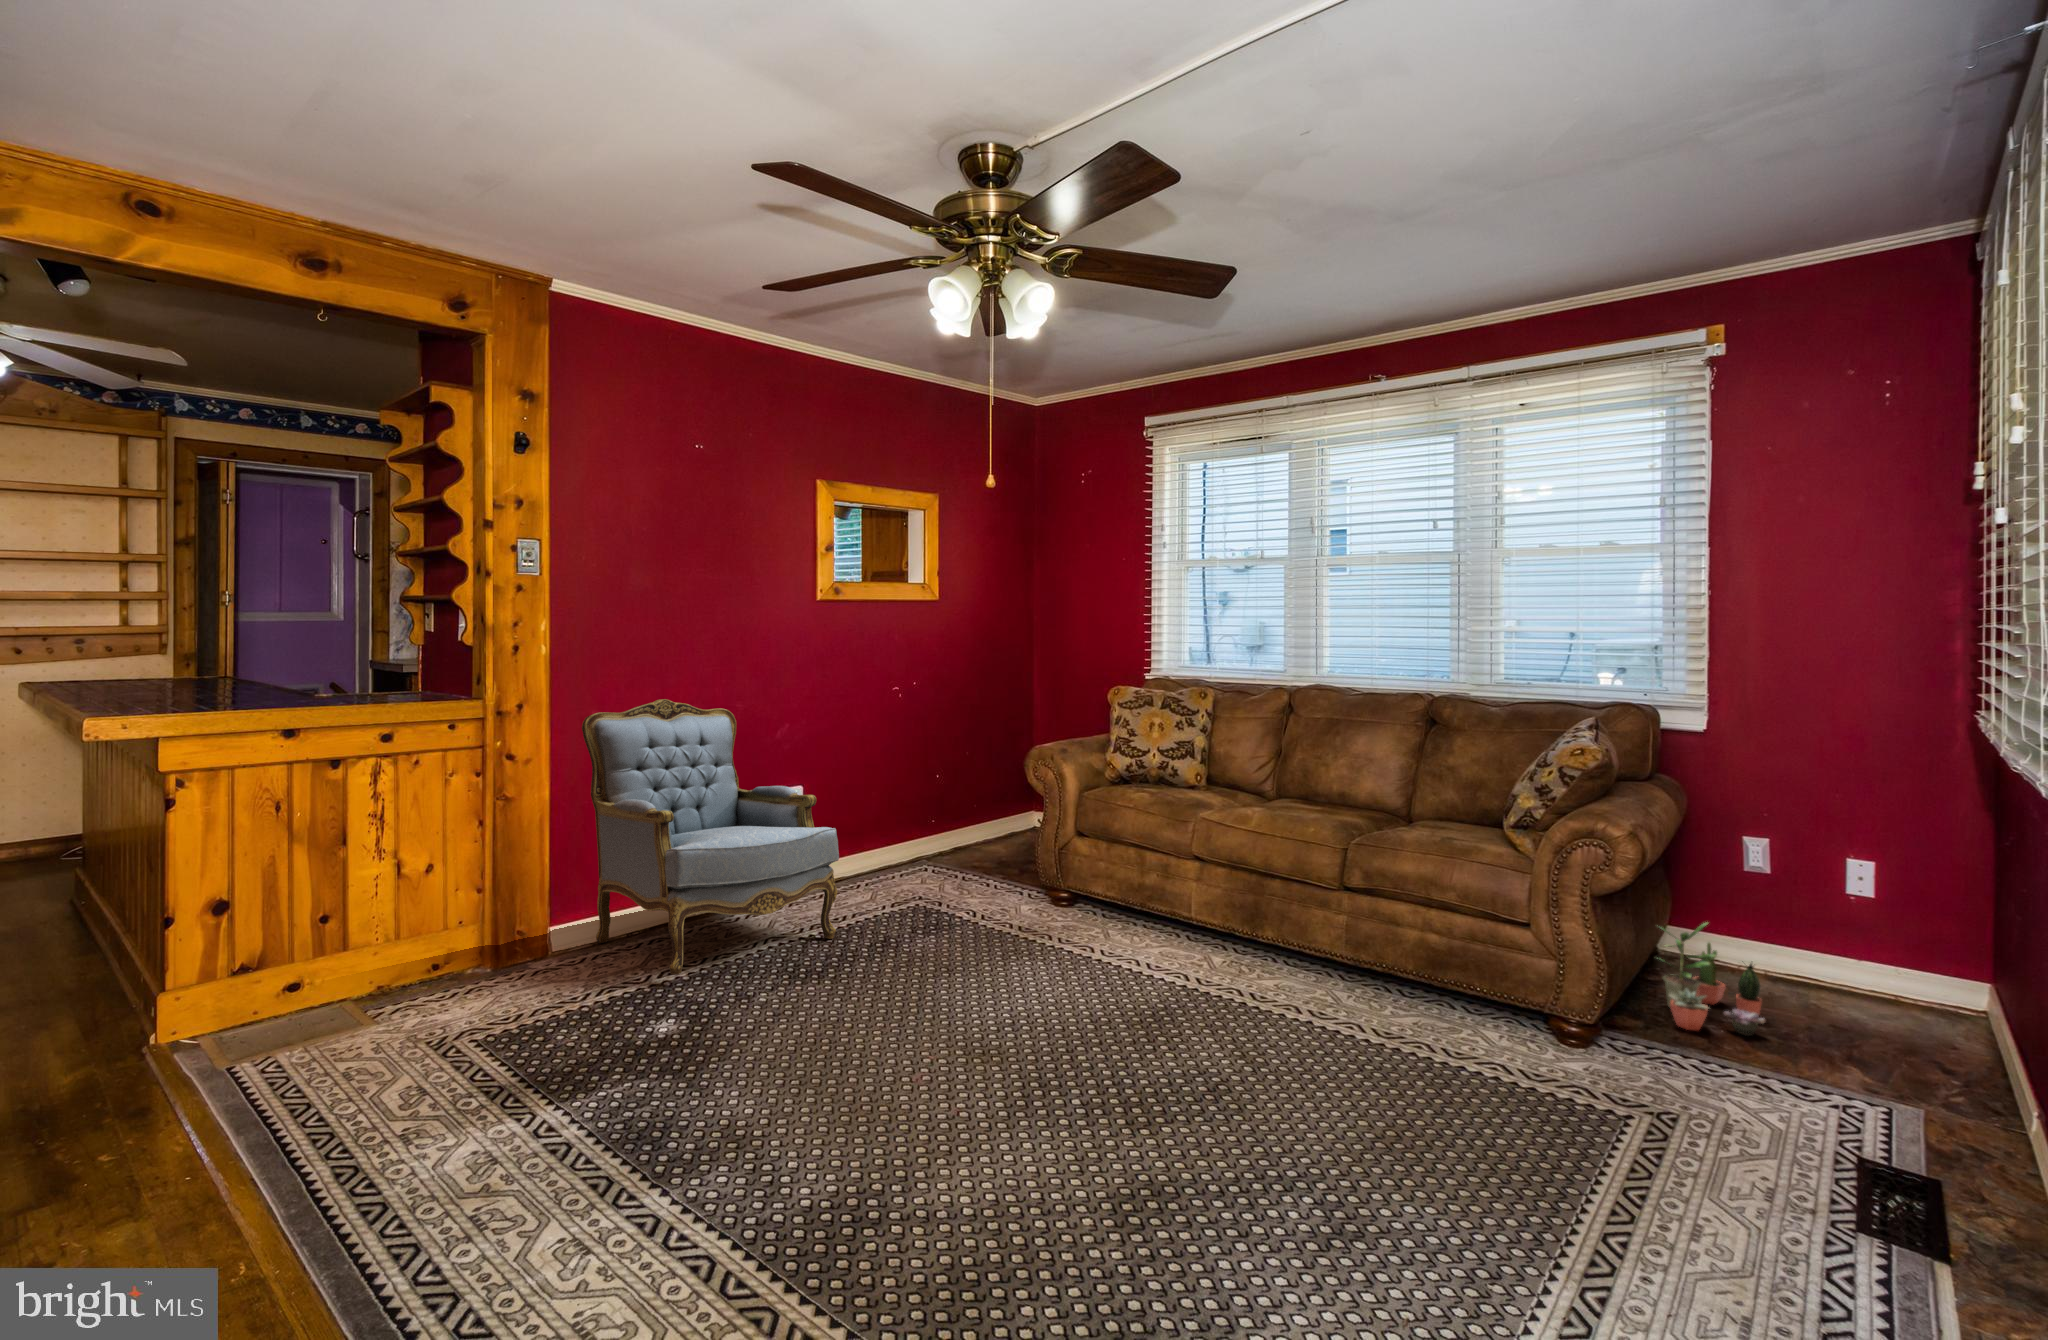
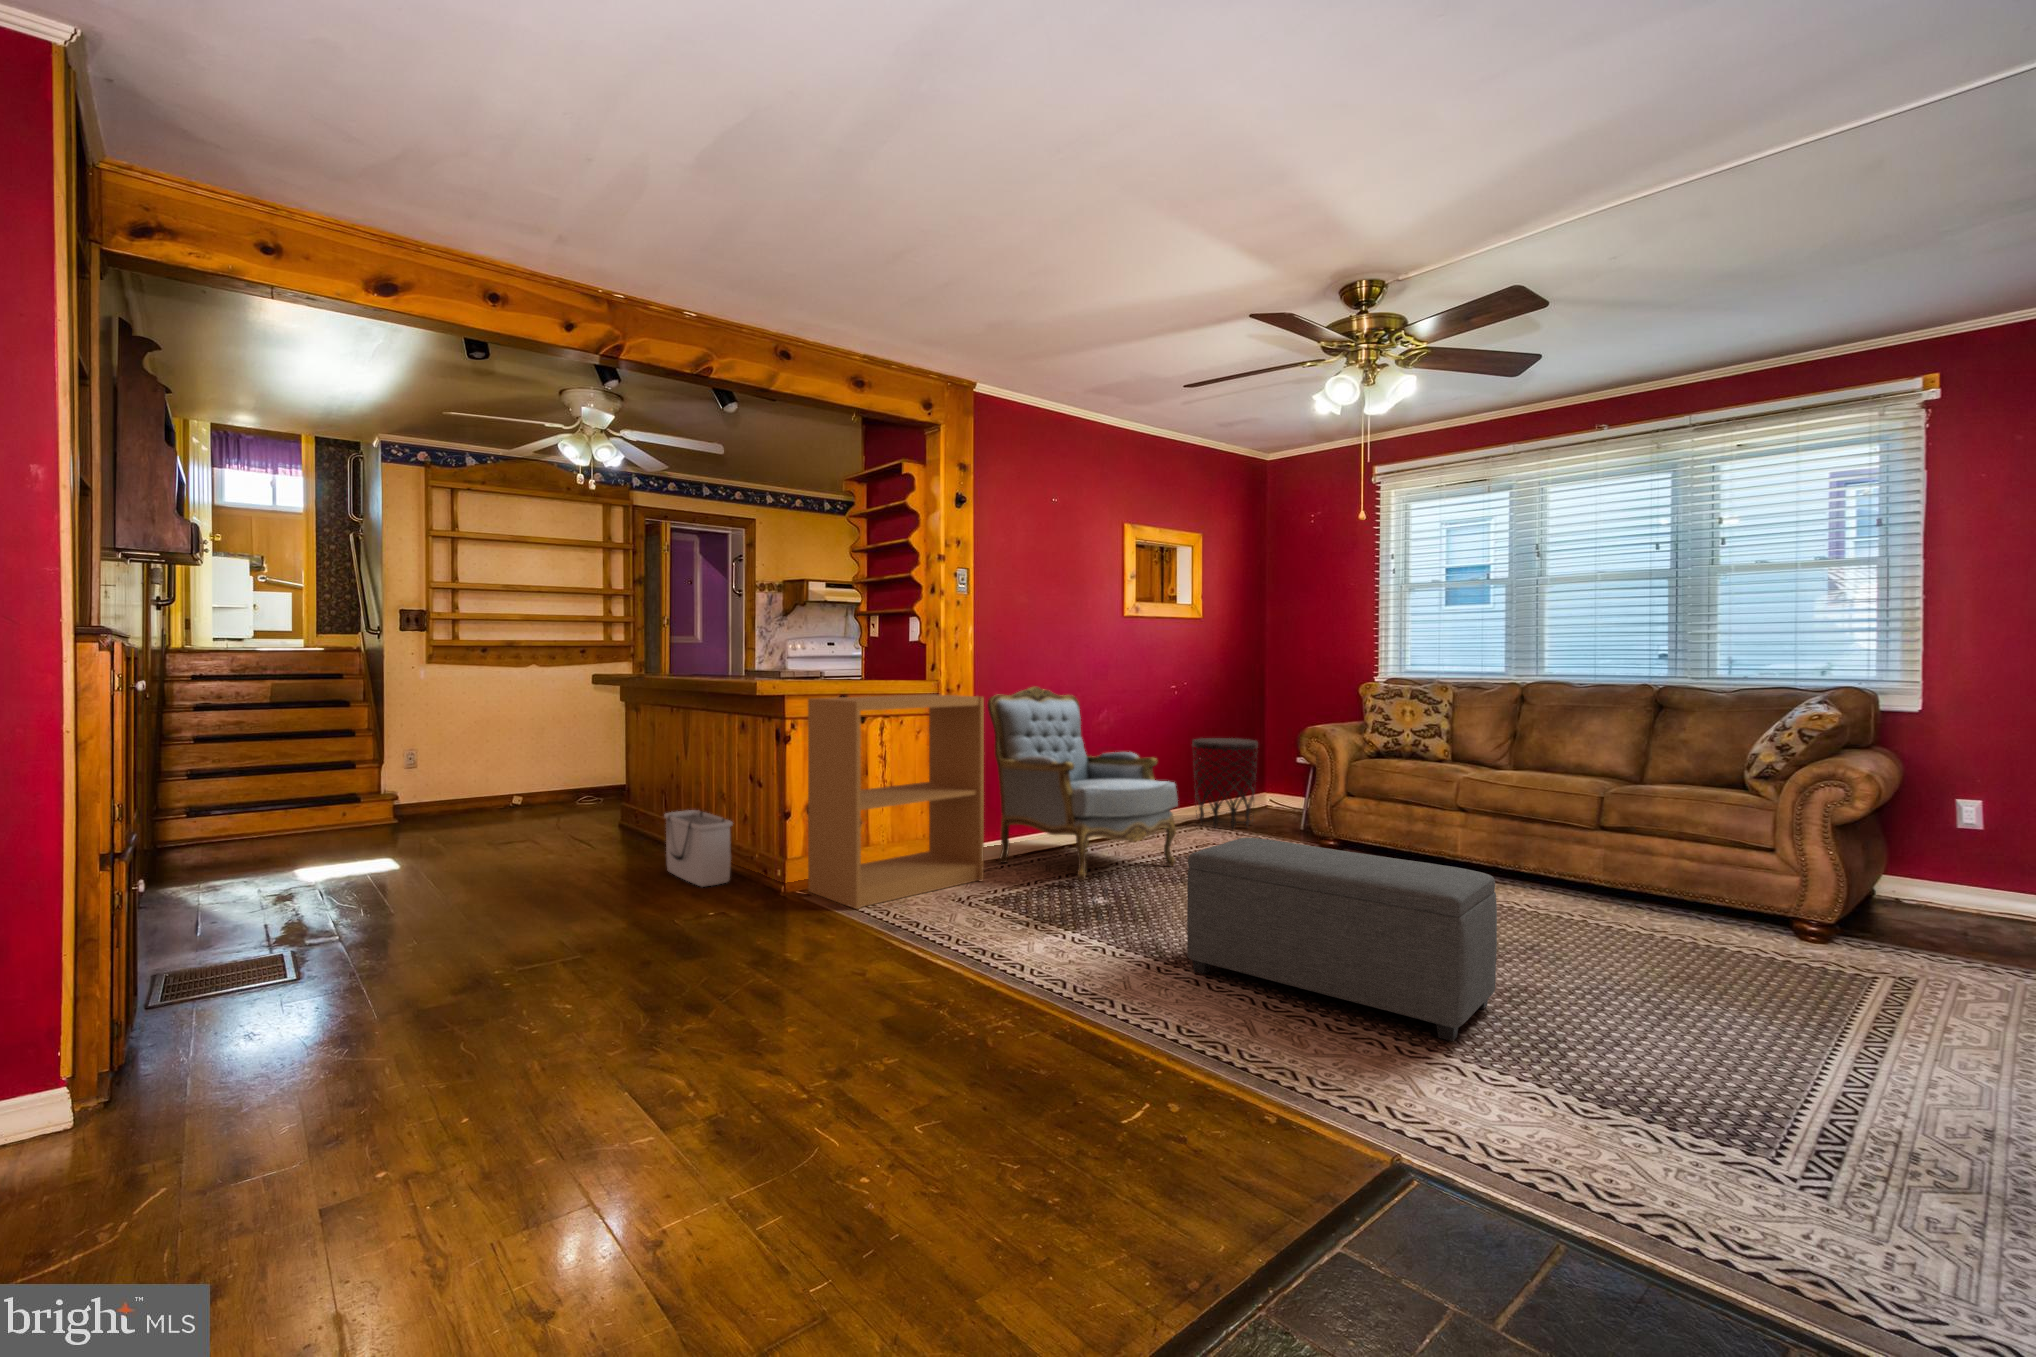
bookshelf: none [241,716,542,1048] -> present [808,694,984,909]
side table: none [911,754,992,872] -> present [1192,738,1258,828]
storage bin: none [48,889,146,1013] -> present [664,810,733,887]
potted plant: present [1661,923,1765,1036] -> none [1887,860,1999,949]
ottoman: none [697,939,1104,1286] -> present [1187,838,1497,1041]

